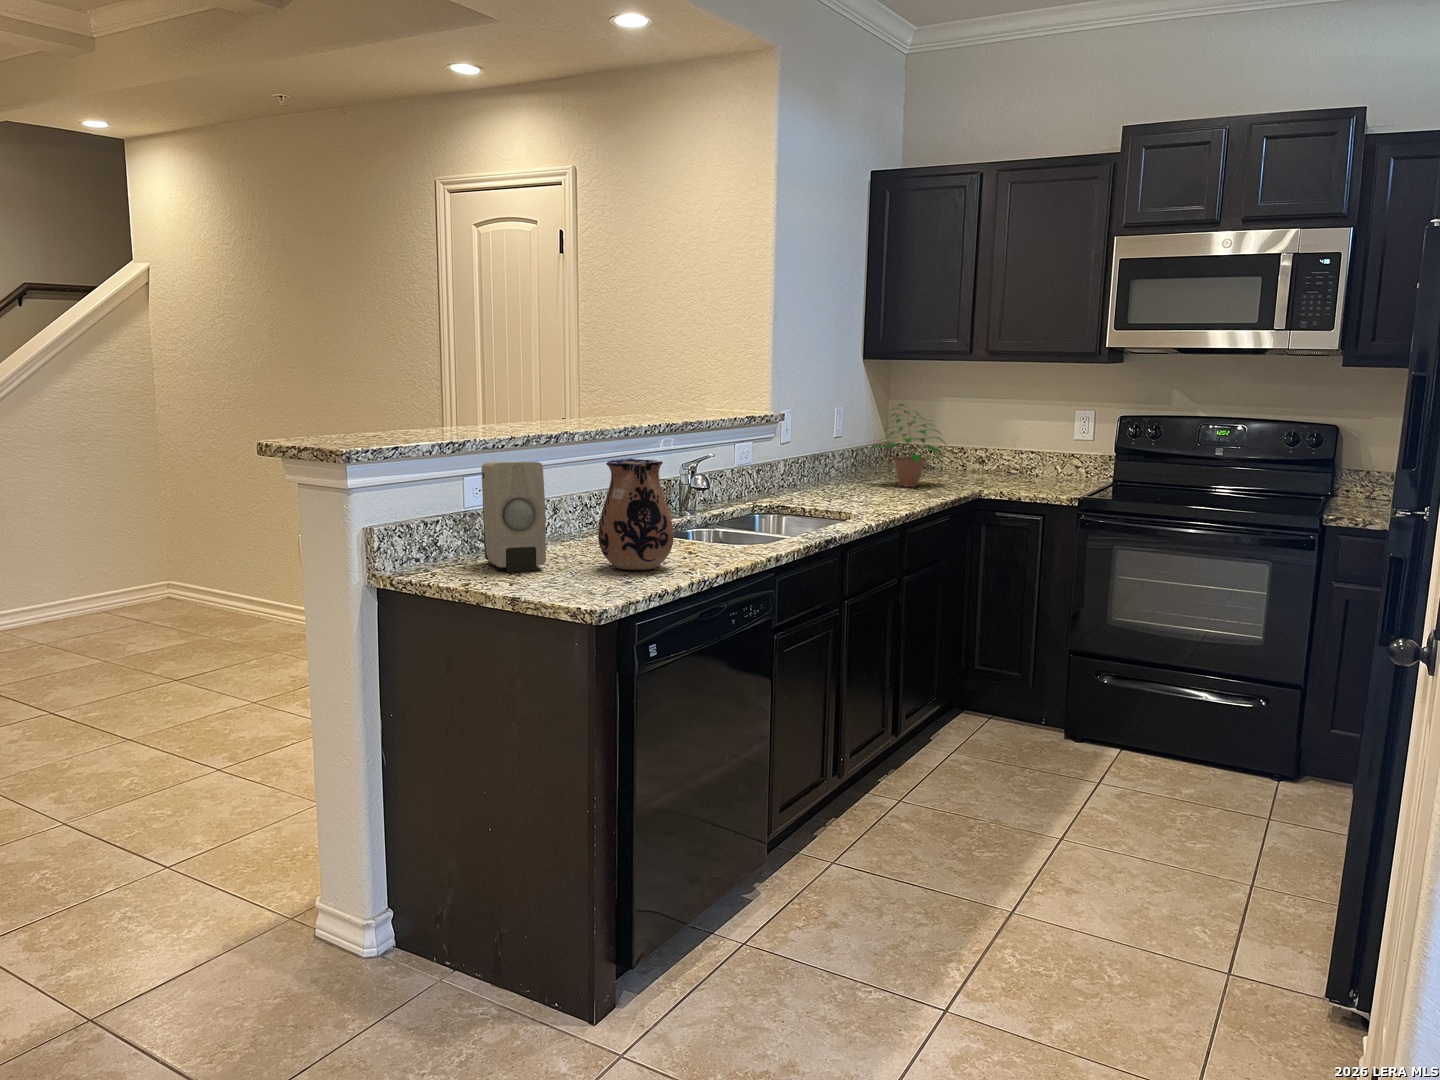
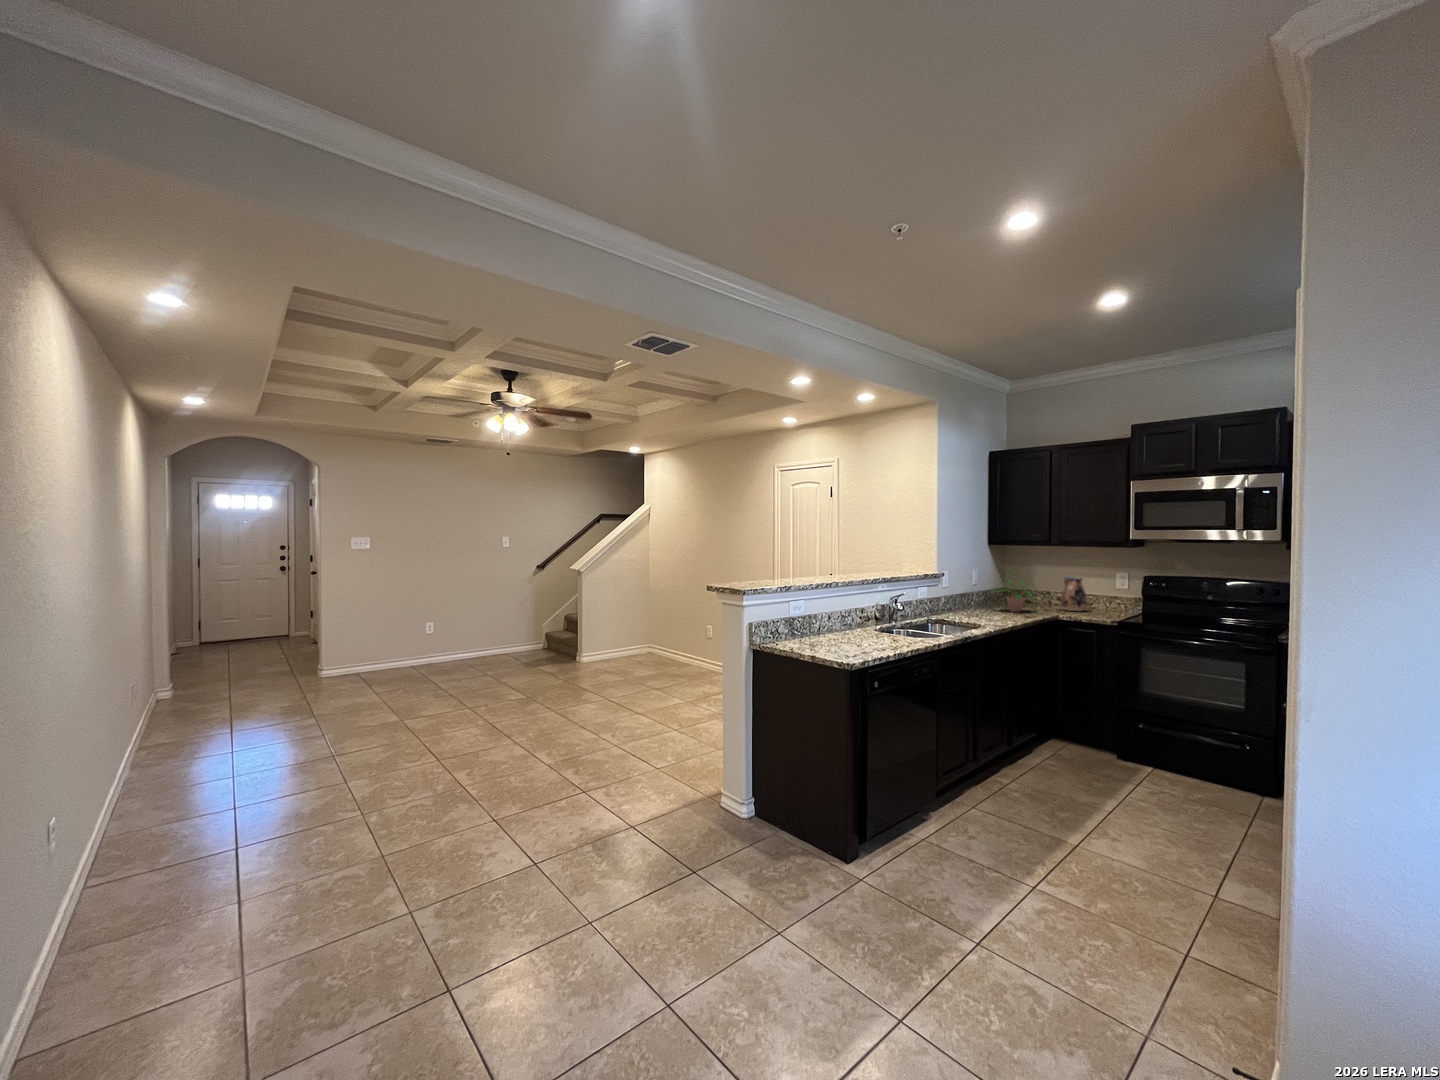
ceramic pitcher: present [598,458,674,570] -> present [1061,578,1088,611]
soap dispenser: present [482,462,546,573] -> none [798,596,827,645]

